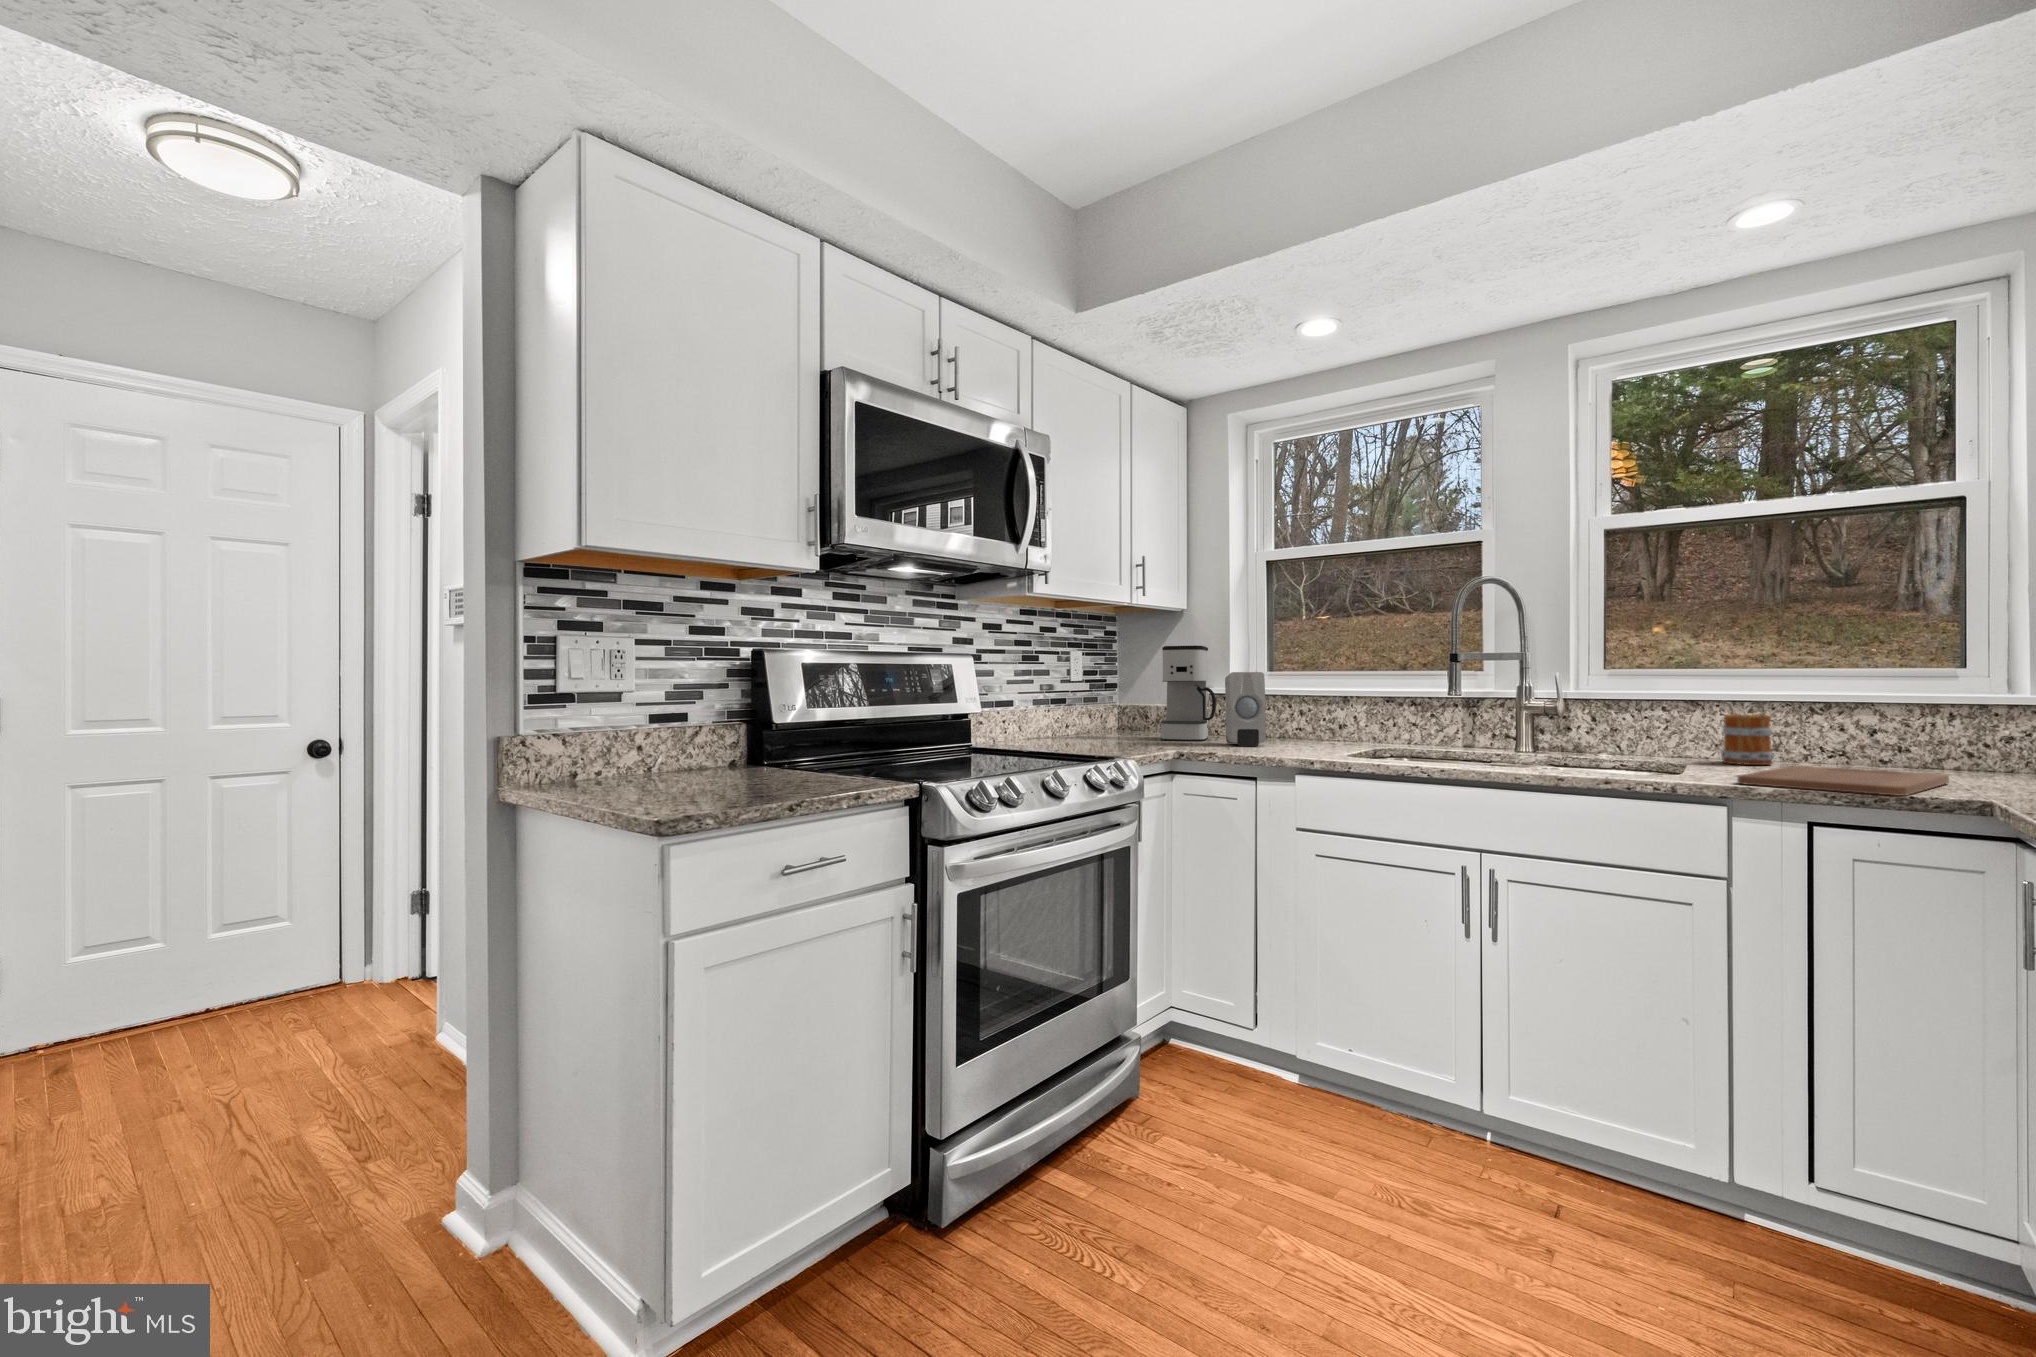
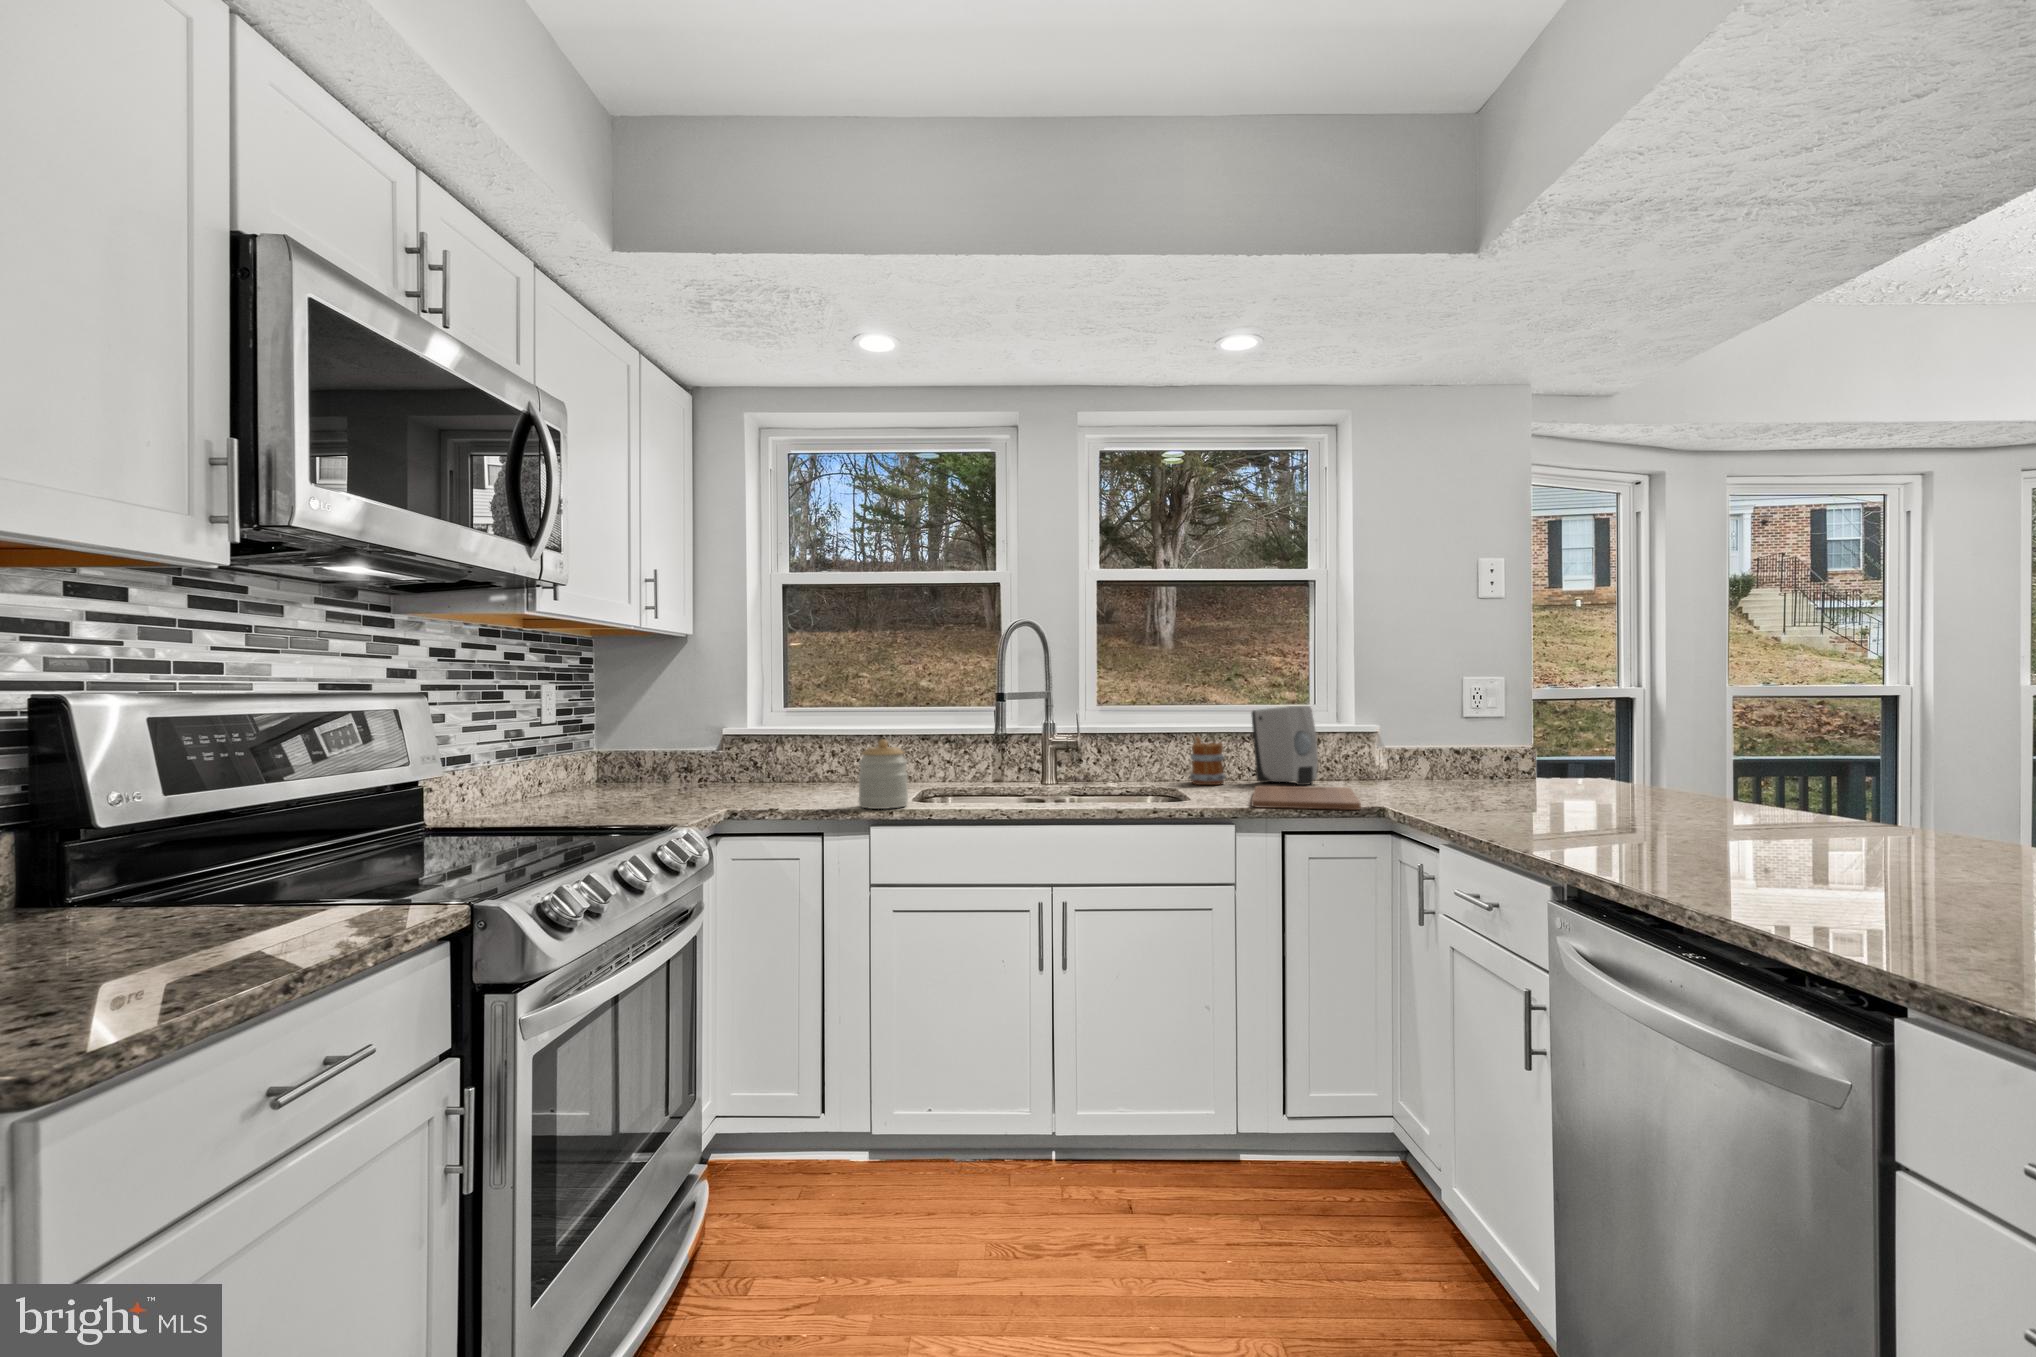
coffee maker: present [1161,646,1216,741] -> none [664,679,731,791]
soap dispenser: present [1225,672,1266,746] -> present [1251,706,1318,785]
jar: none [1287,696,1335,759] -> present [859,739,908,809]

